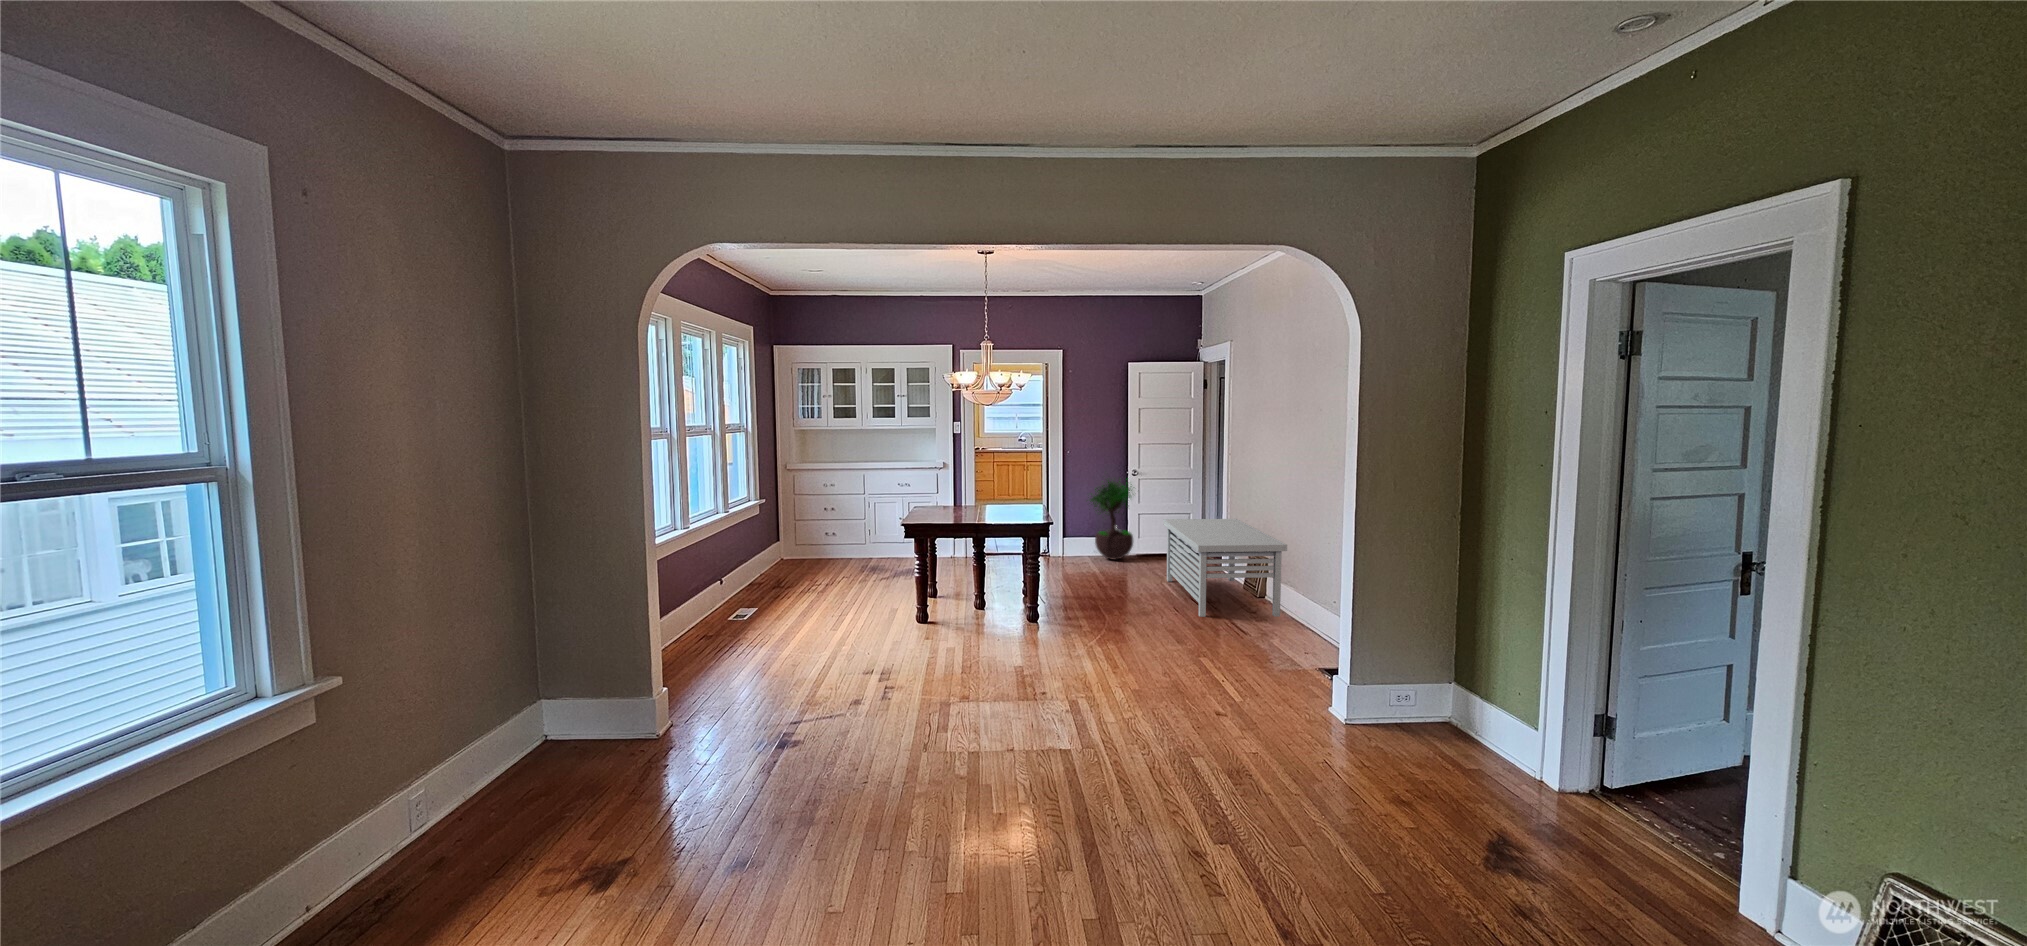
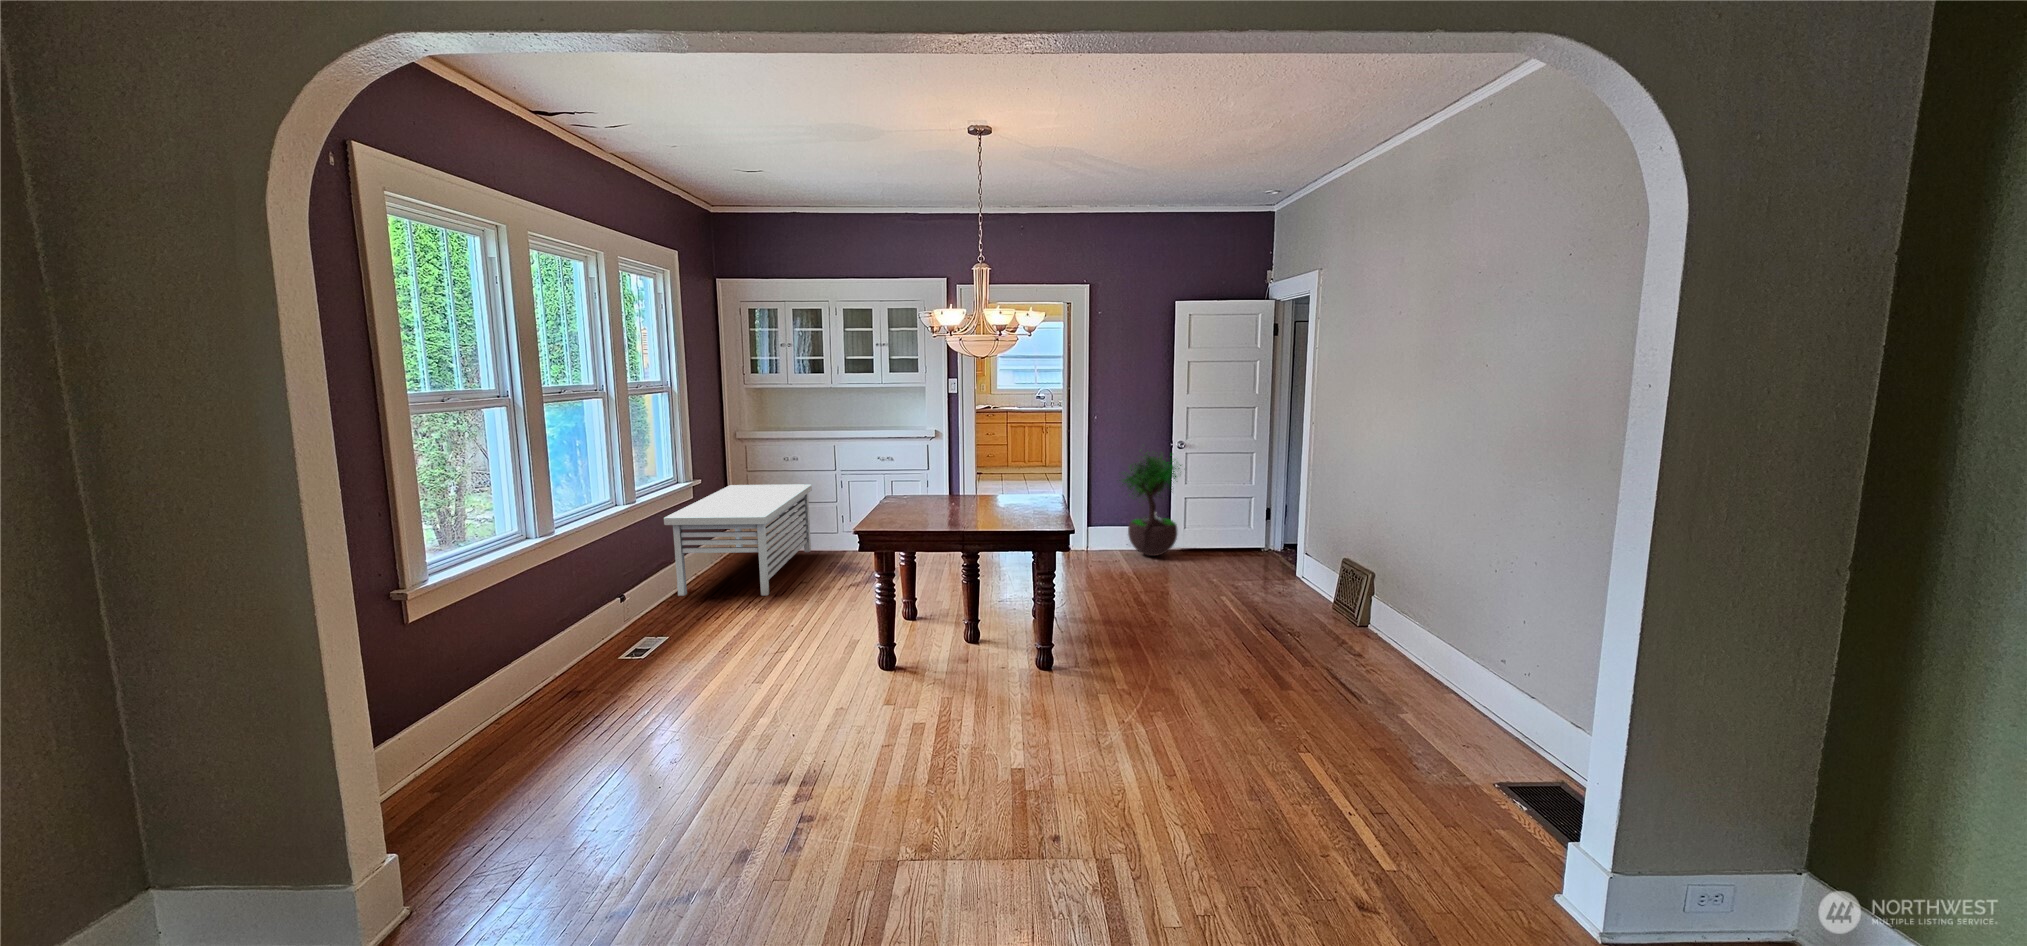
storage bench: present [1163,519,1287,617] -> present [664,484,812,596]

